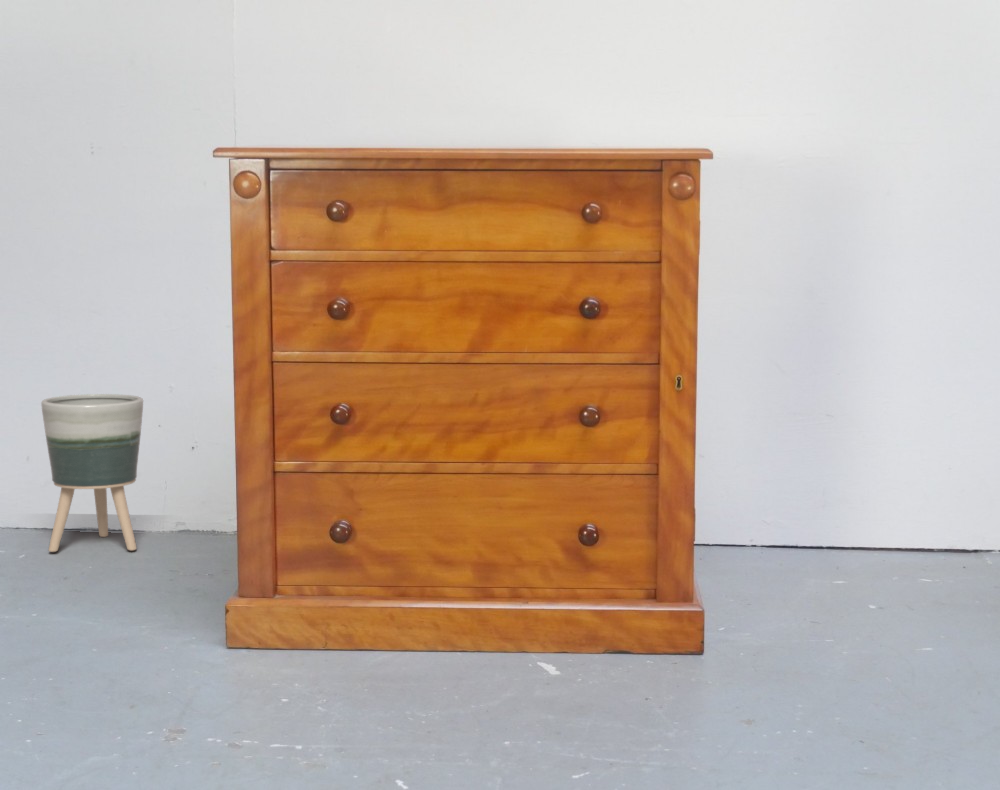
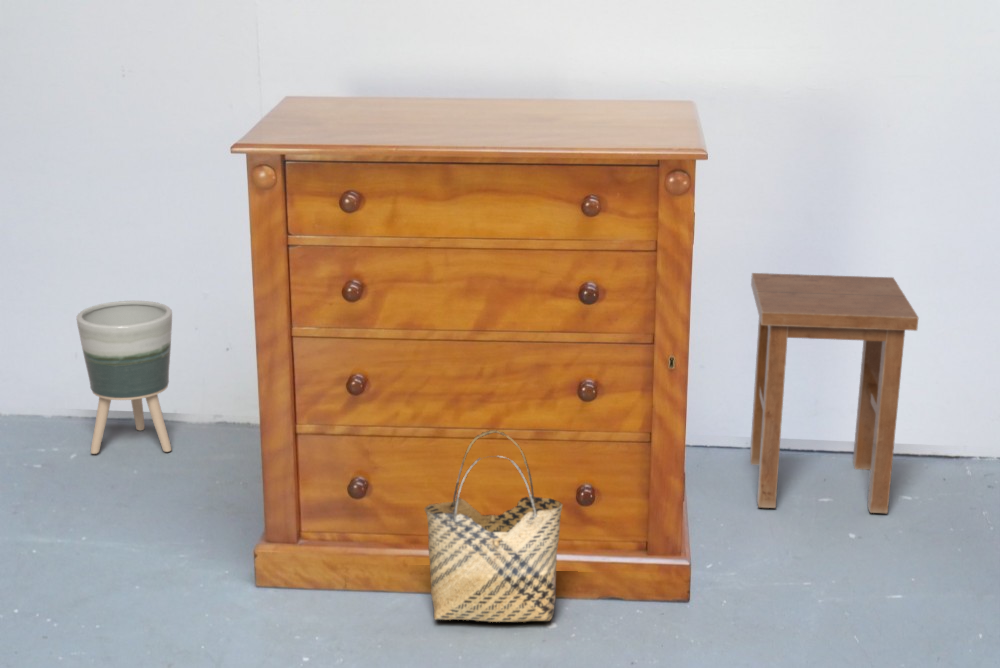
stool: none [752,351,932,588] -> present [750,273,919,513]
woven basket: none [414,457,565,666] -> present [424,430,562,622]

